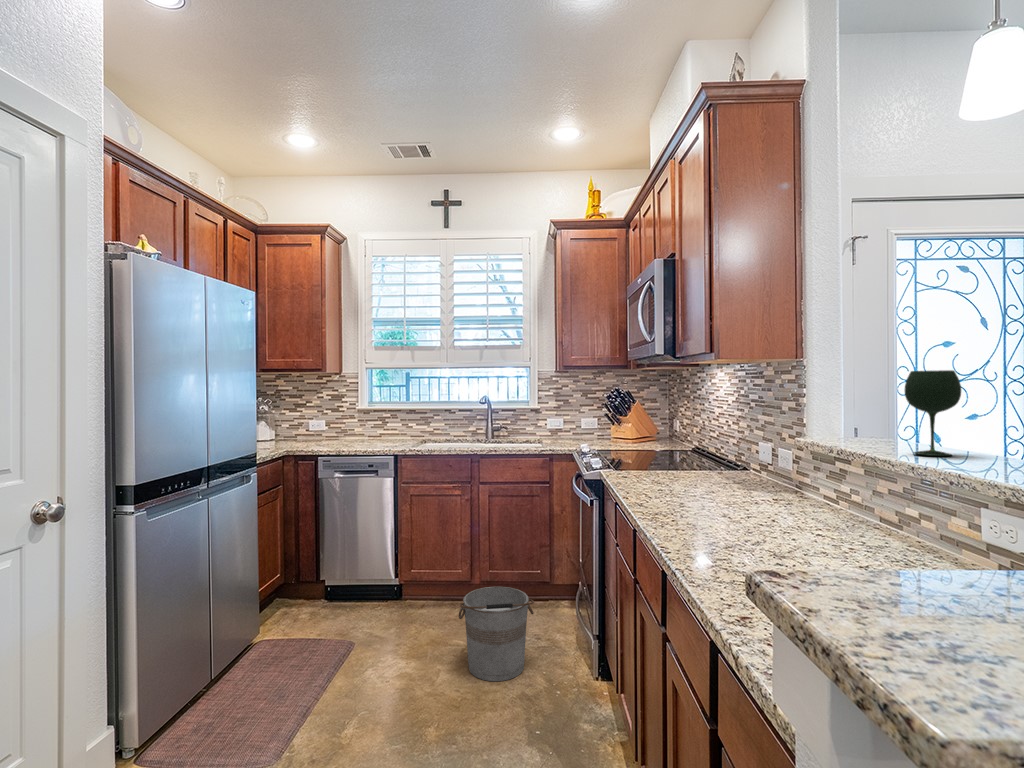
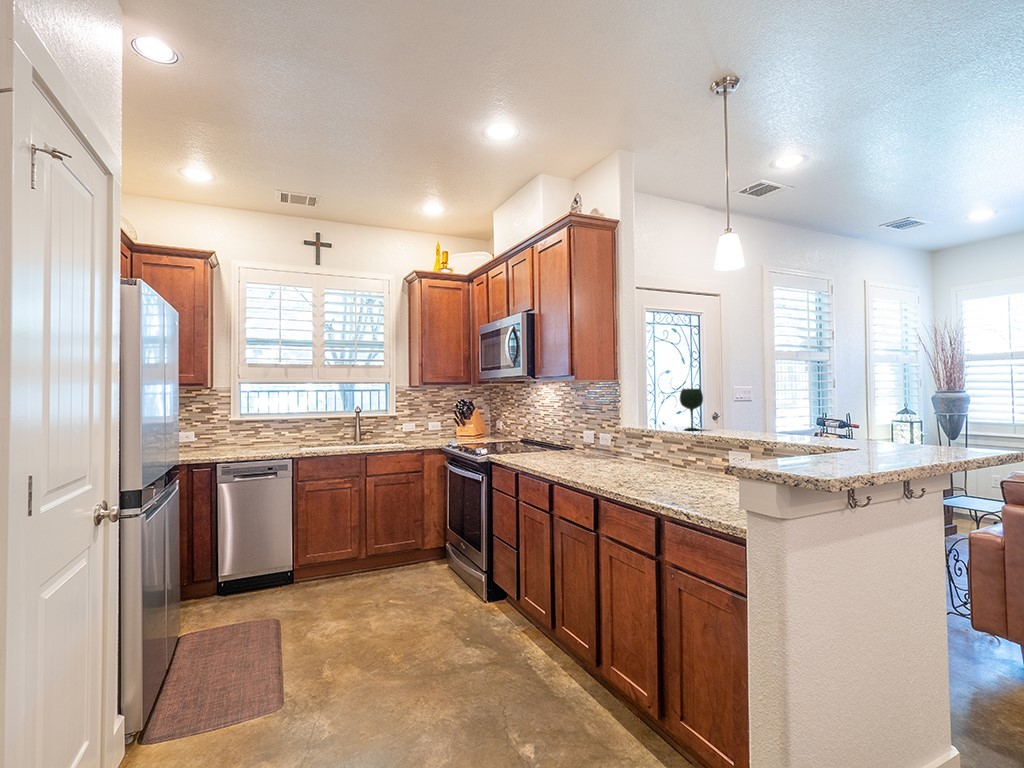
bucket: present [459,587,534,681] -> none [387,551,446,619]

